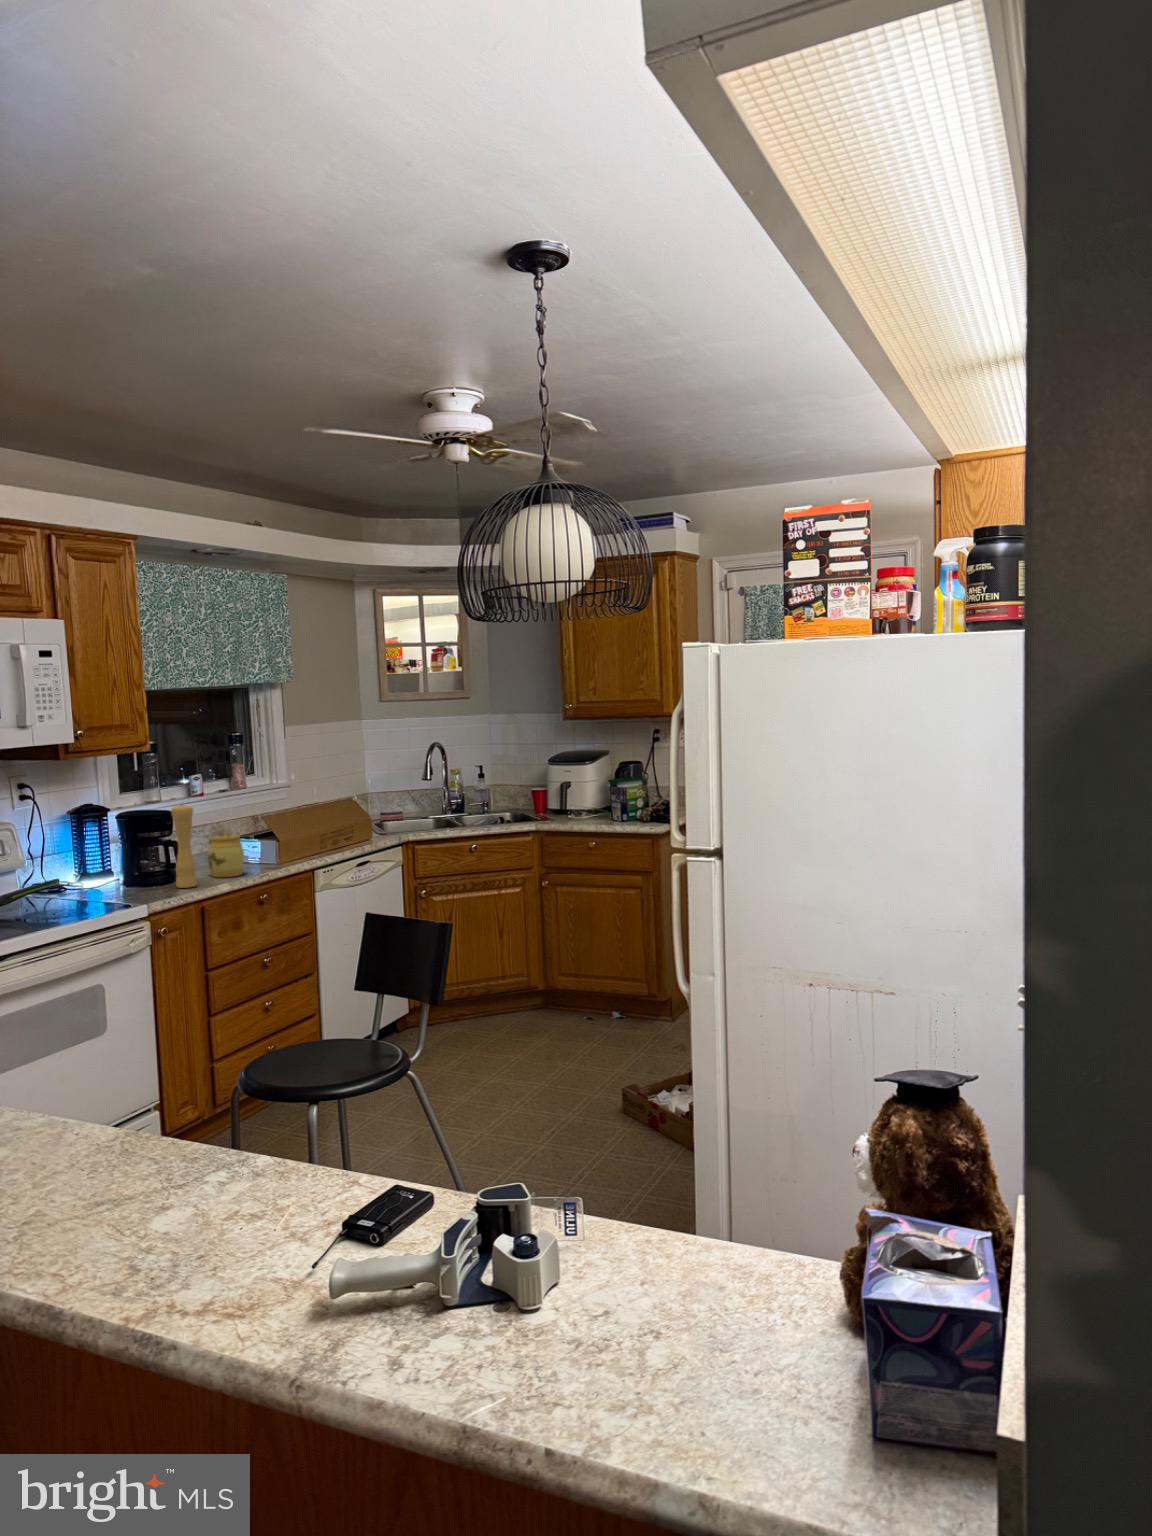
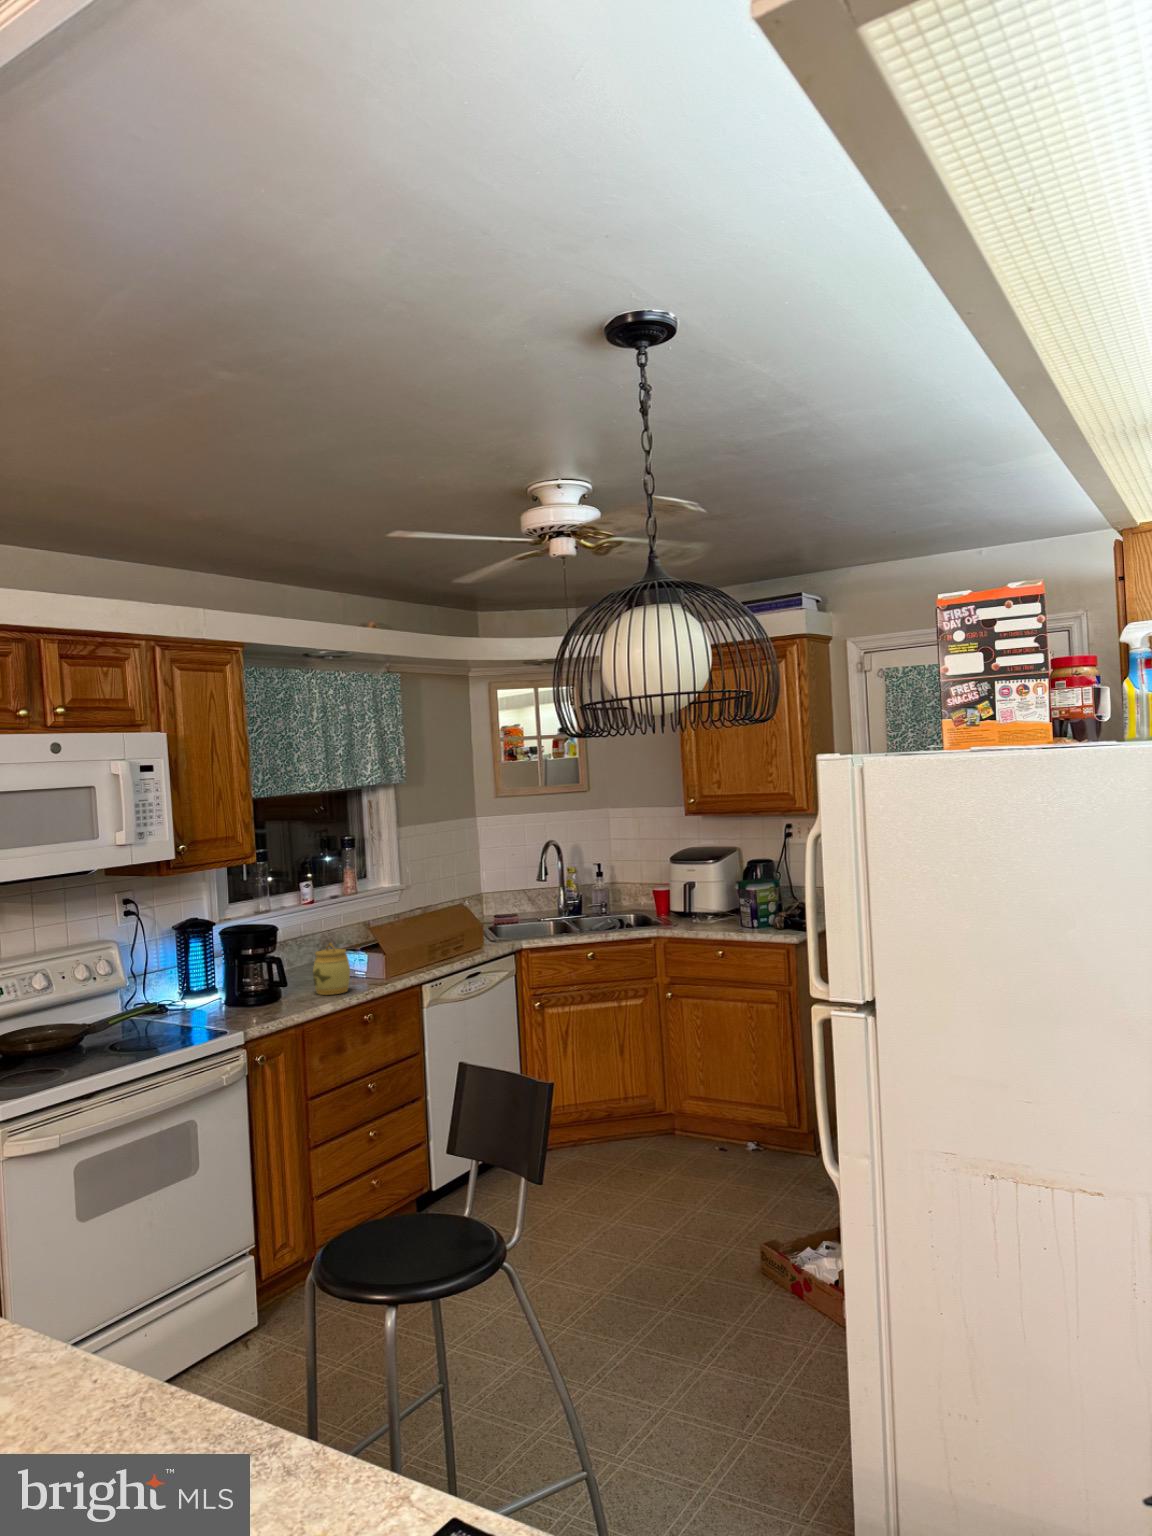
pepper mill: present [171,804,197,888] -> none [273,920,299,1009]

